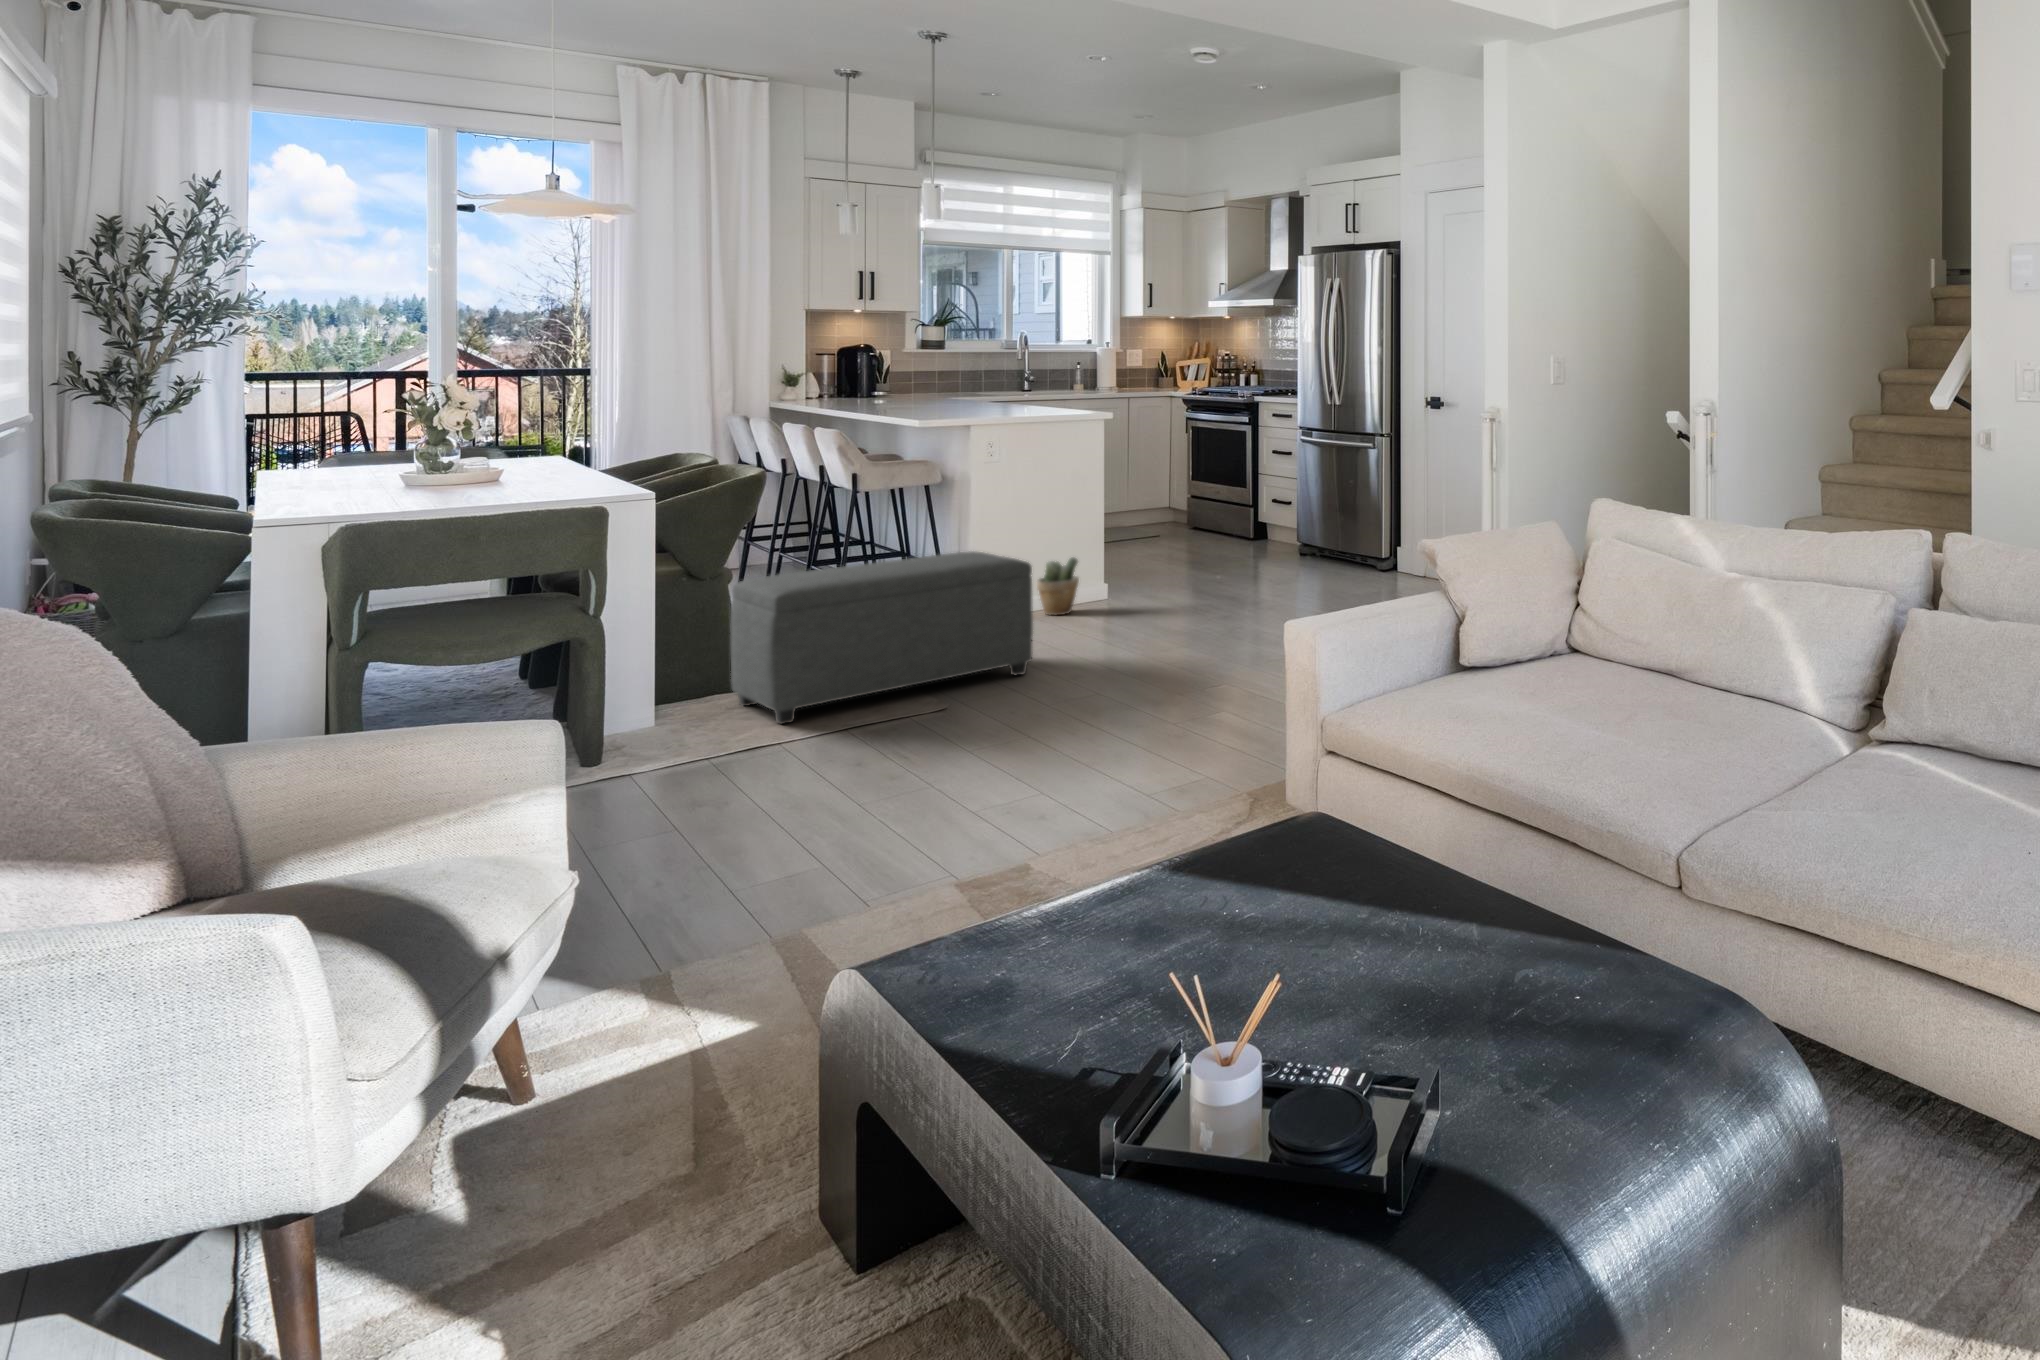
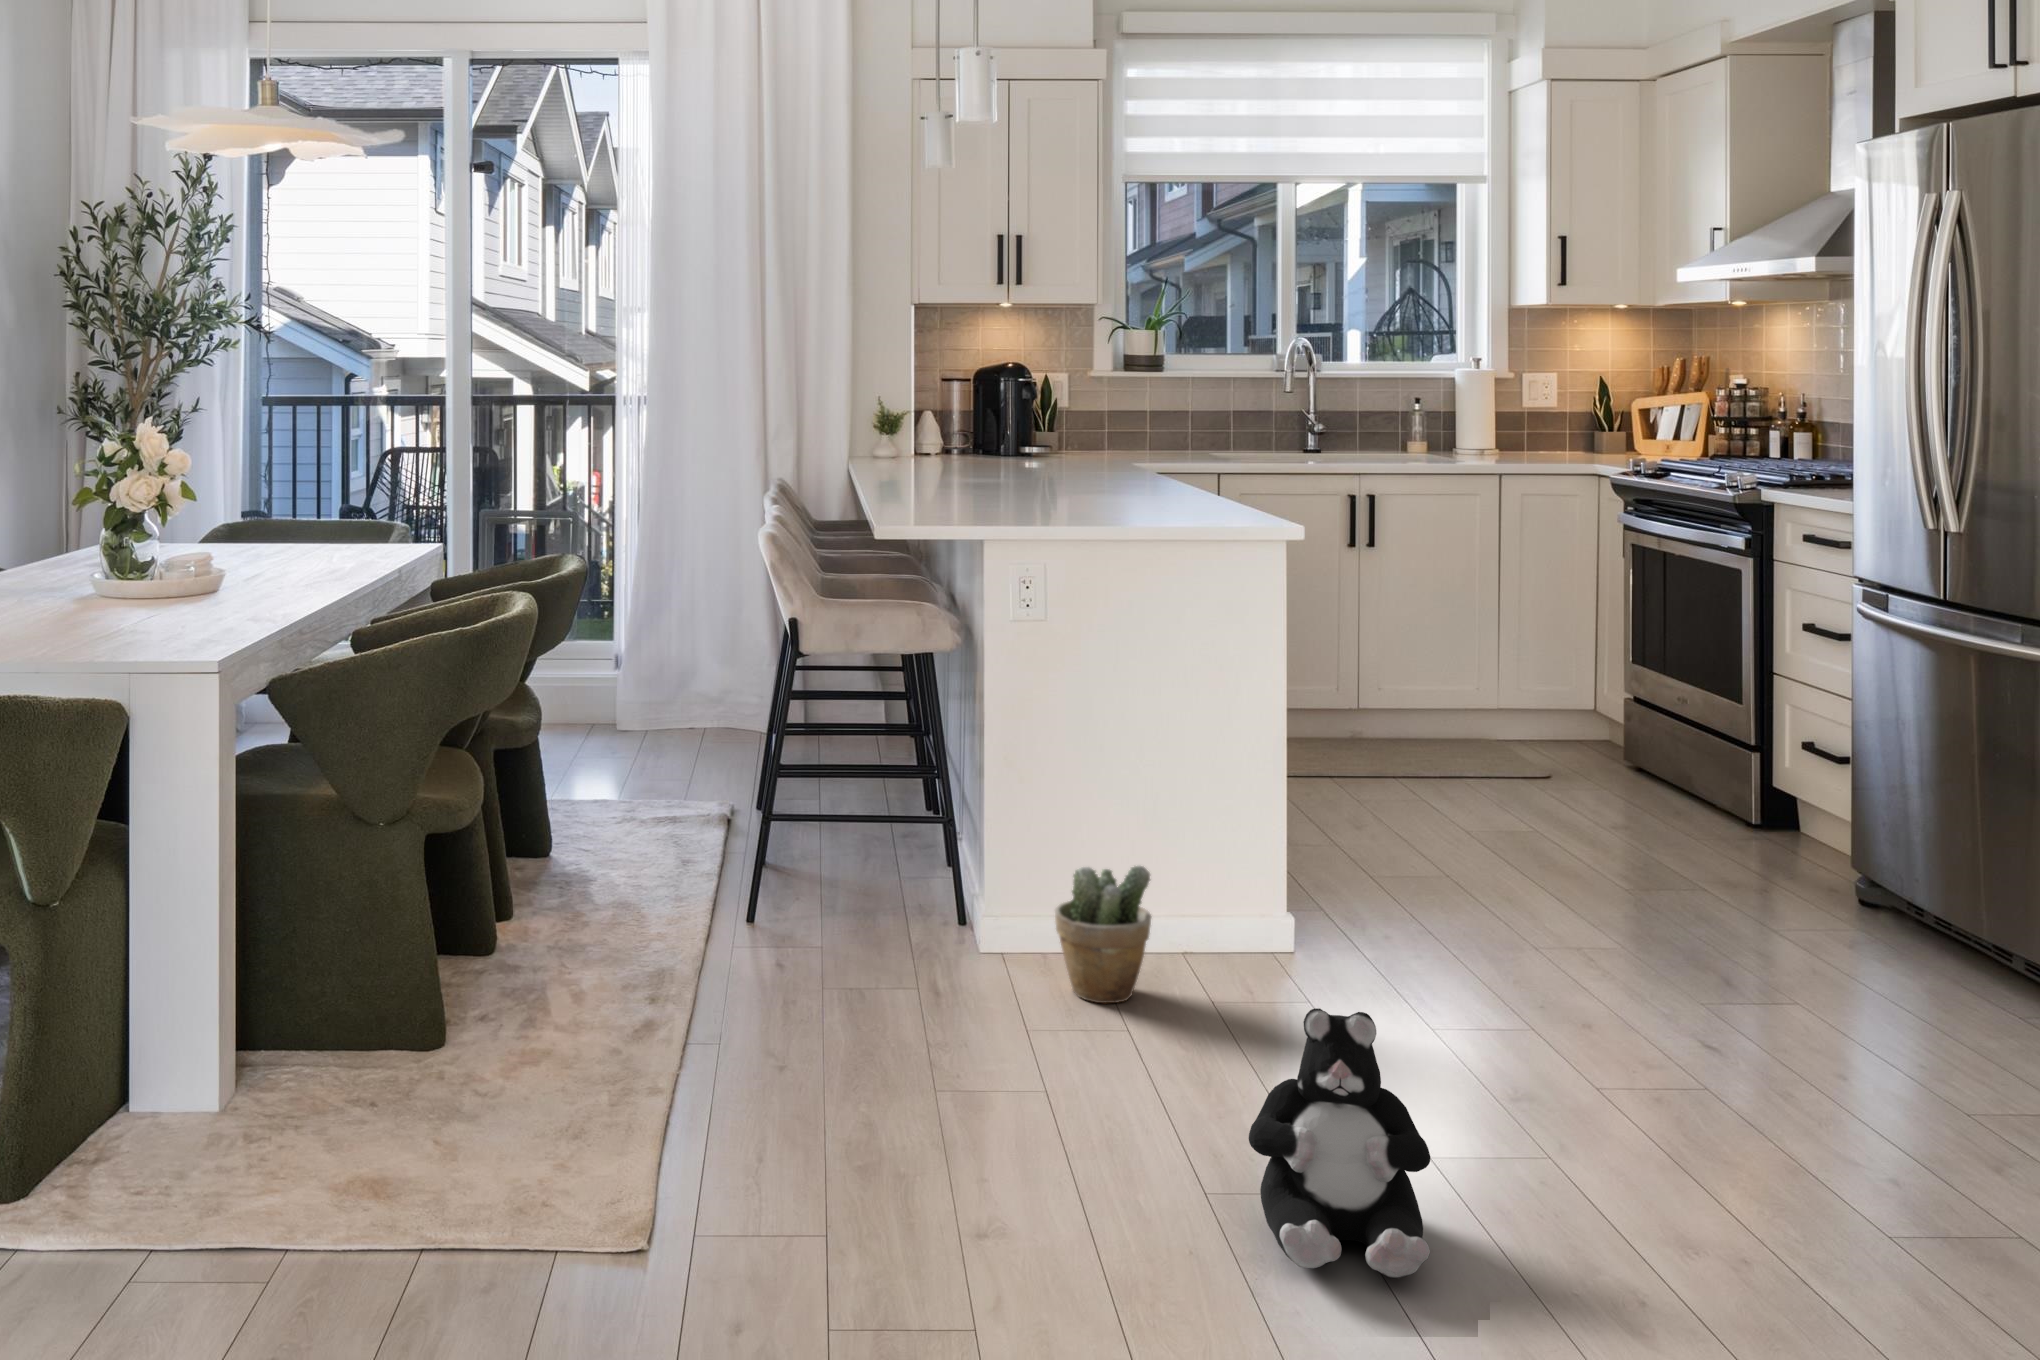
ottoman: present [731,551,1033,724] -> none [148,856,802,1246]
plush toy: none [1172,567,1238,645] -> present [1249,1008,1430,1278]

